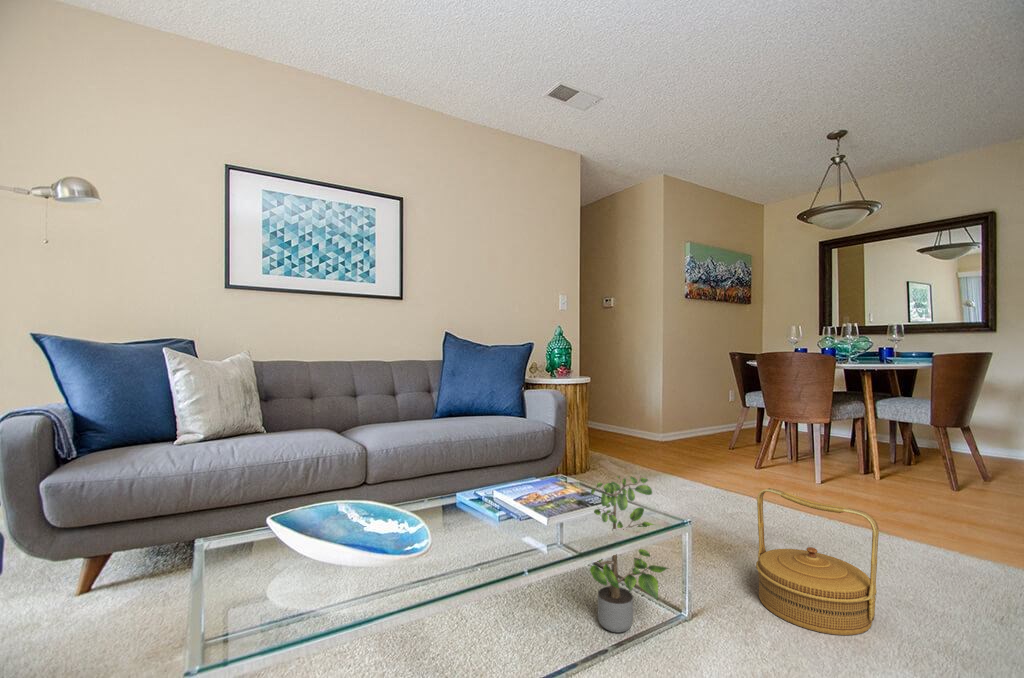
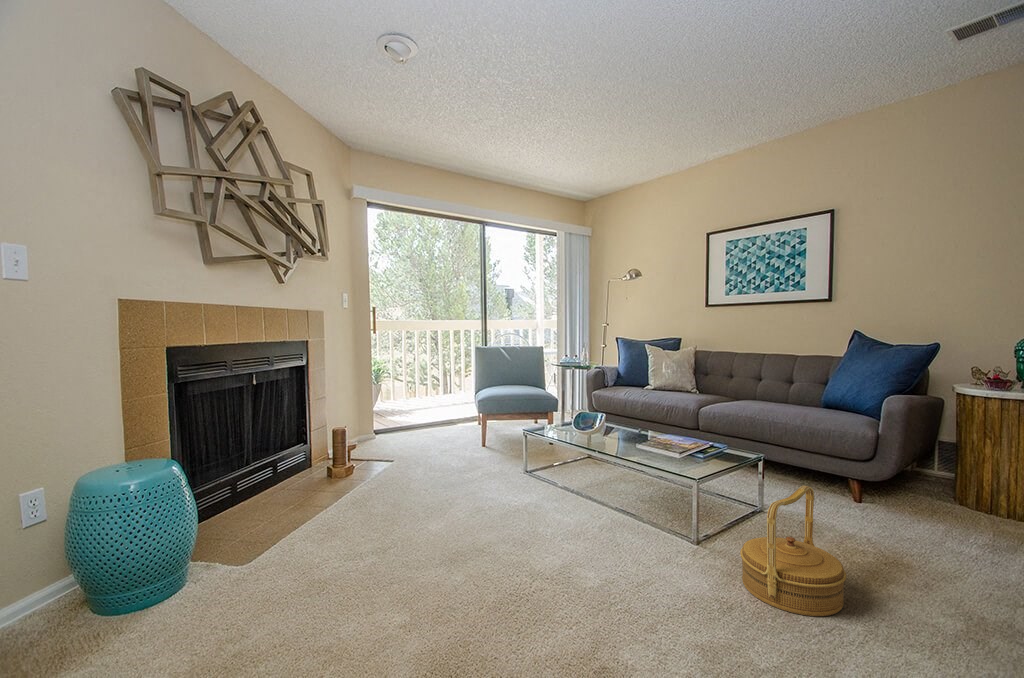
potted plant: present [590,476,668,632] -> none [652,428,697,521]

